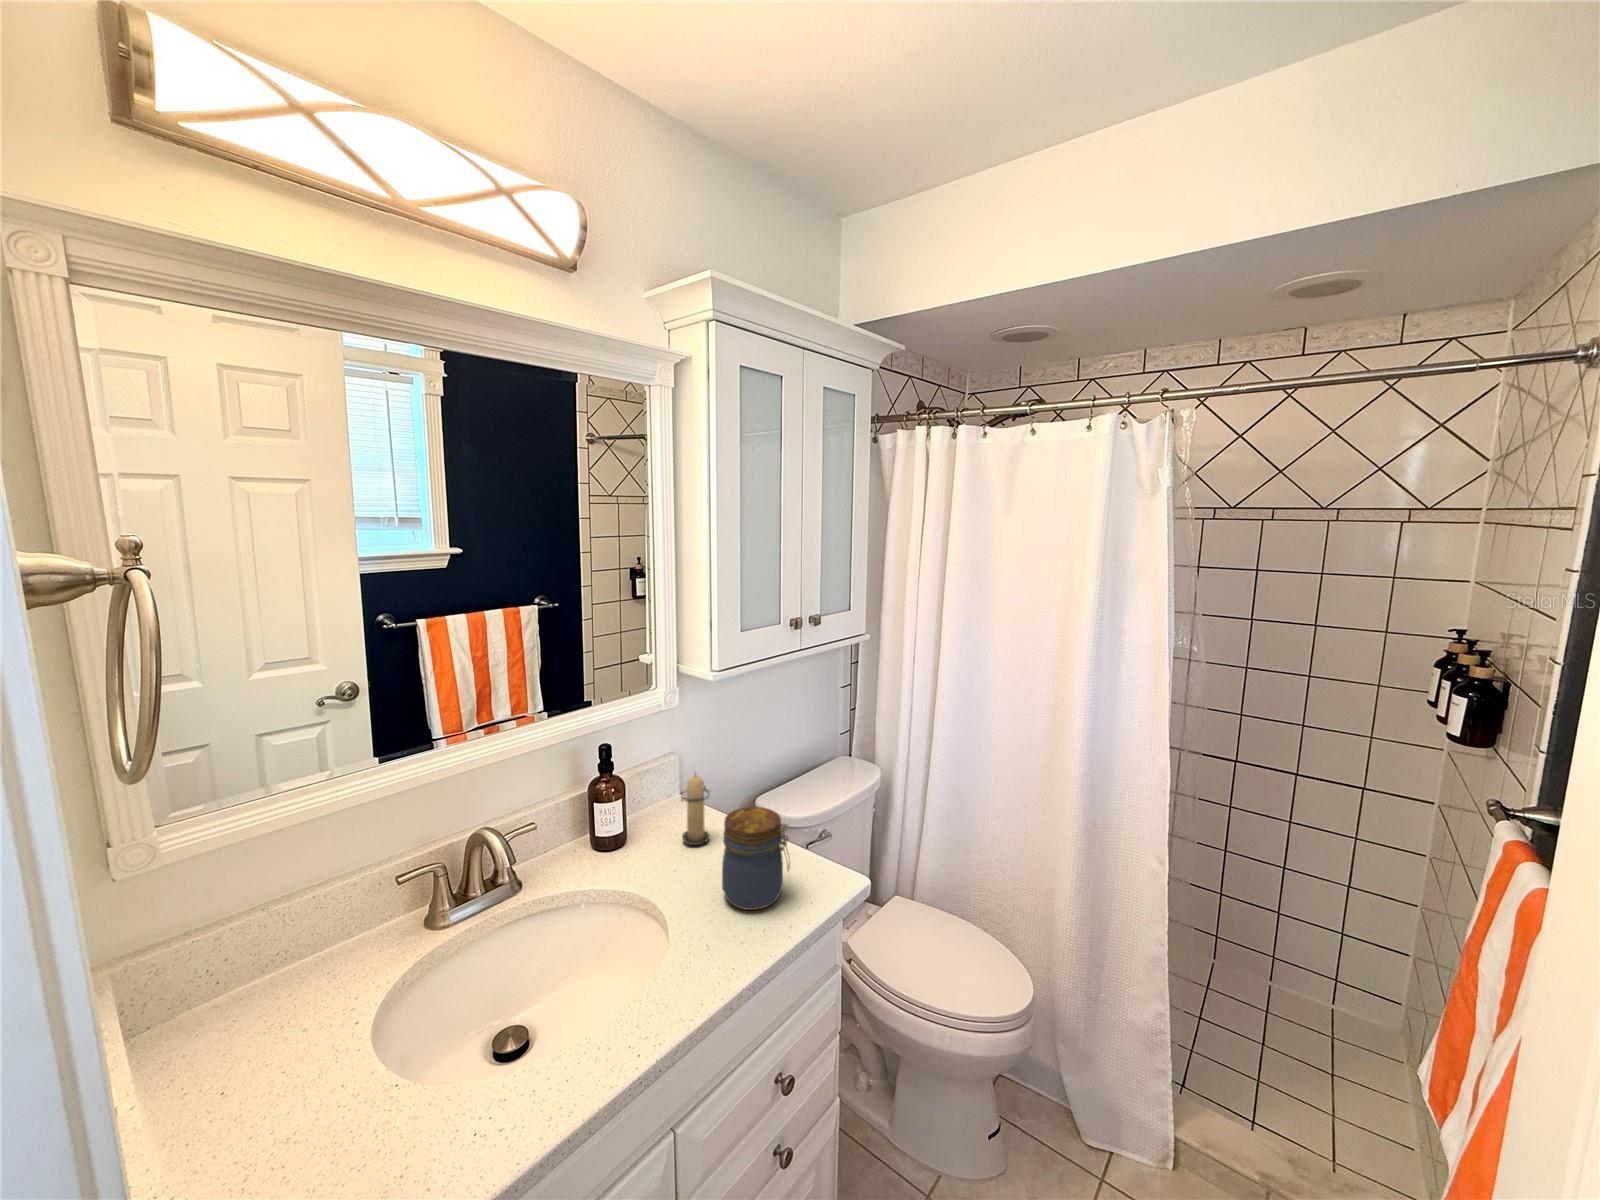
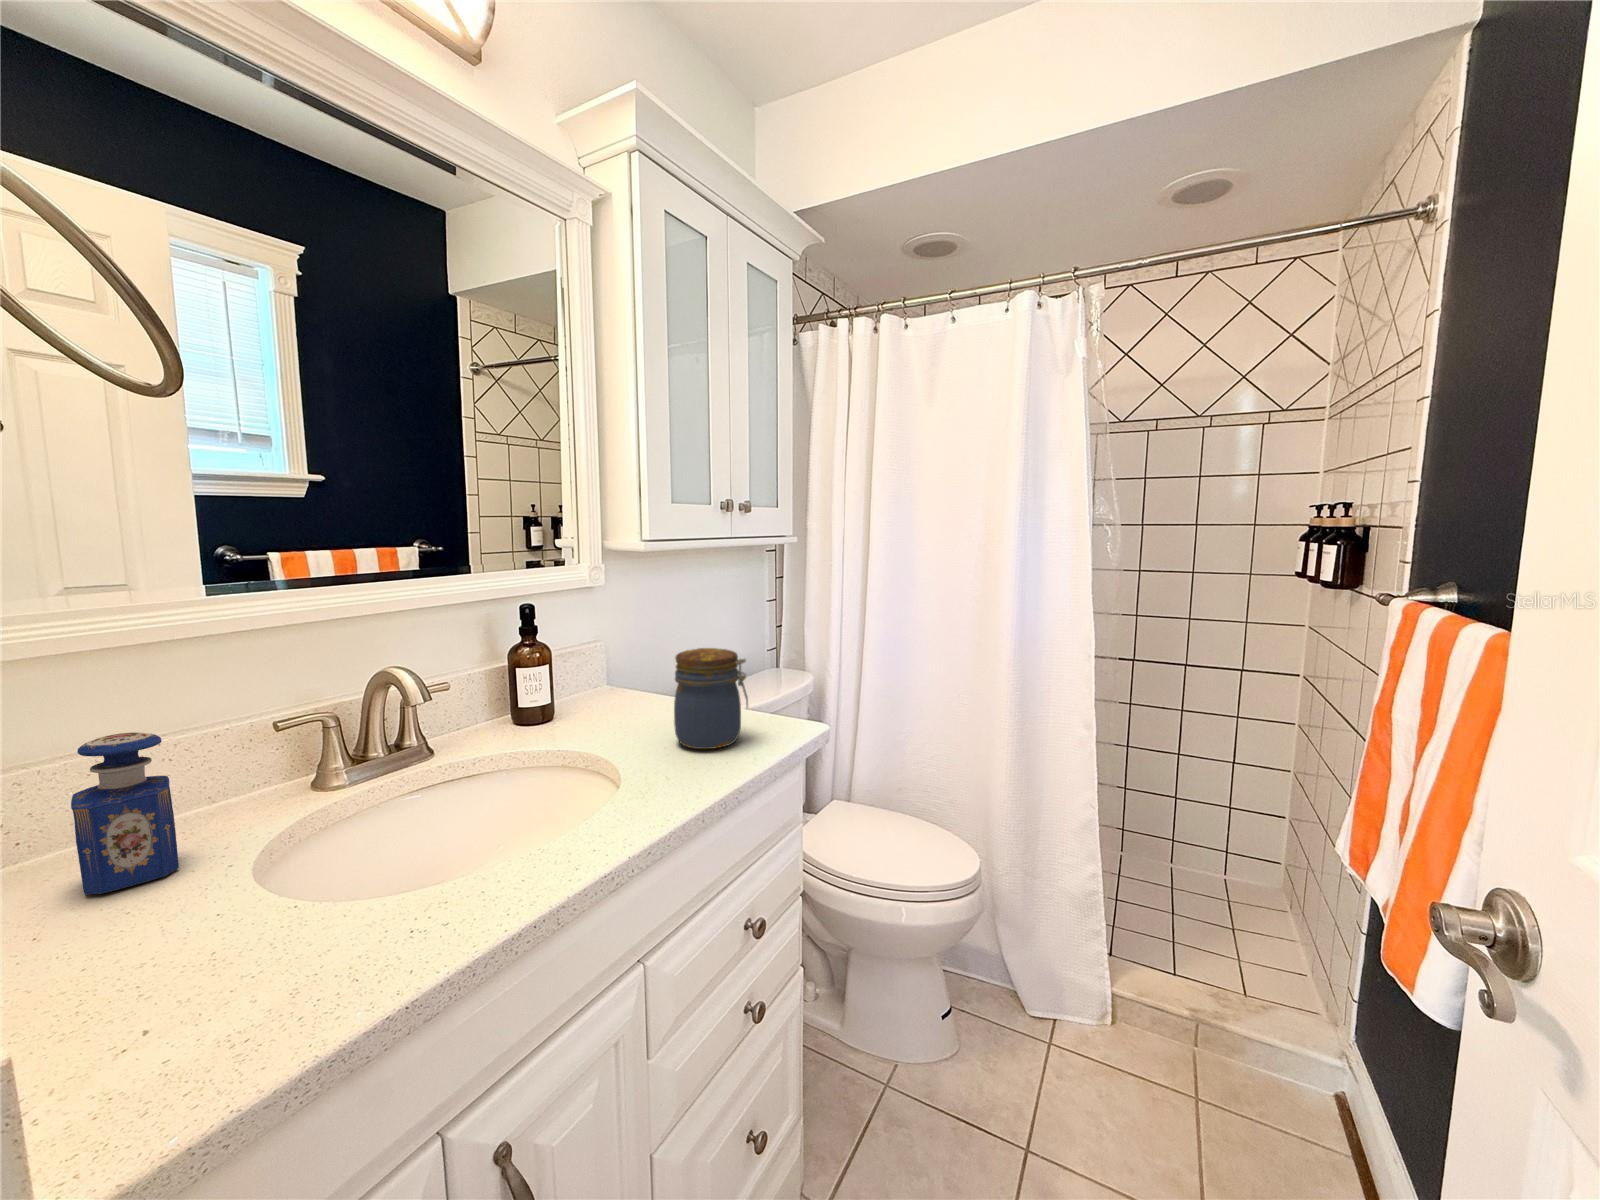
candle: present [680,775,710,845] -> none [612,633,653,716]
perfume bottle: none [241,913,316,1048] -> present [71,732,179,895]

